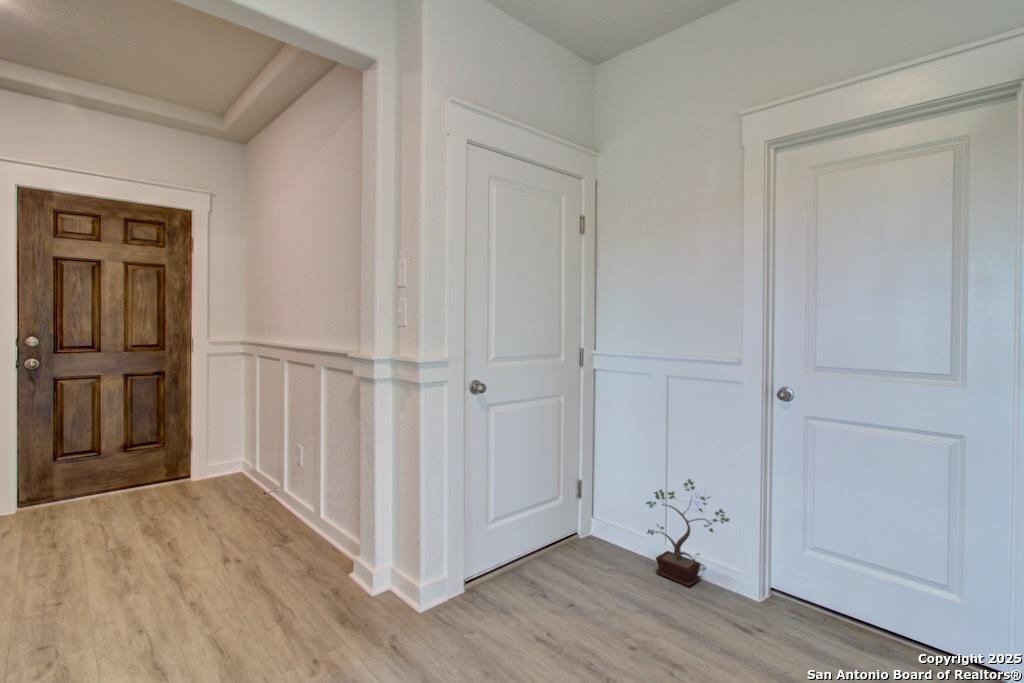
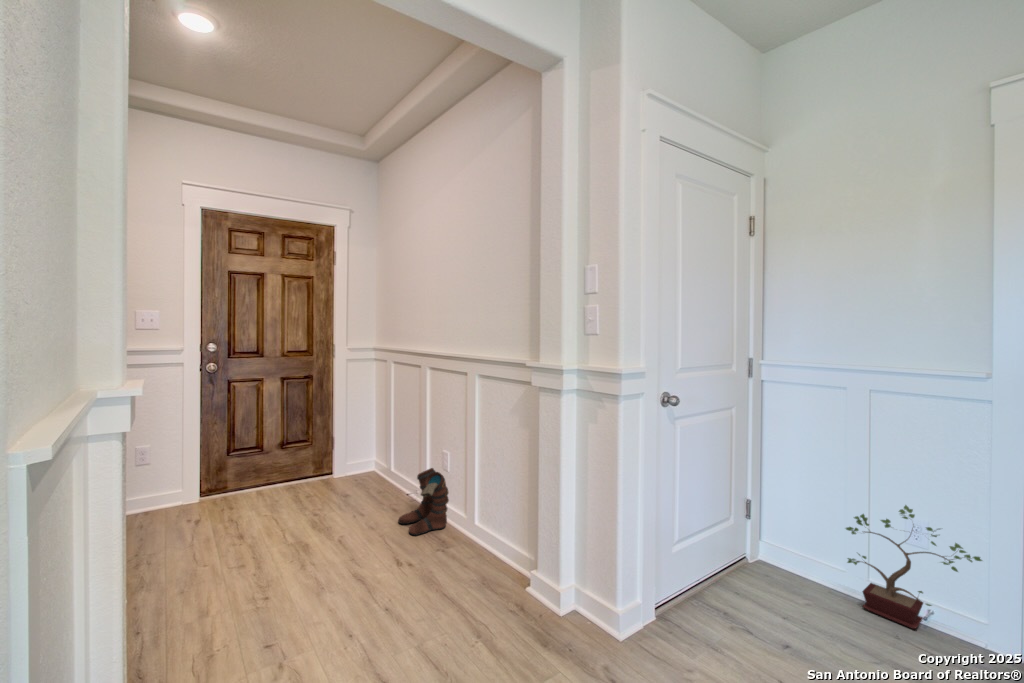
boots: none [244,465,297,533] -> present [398,468,449,535]

